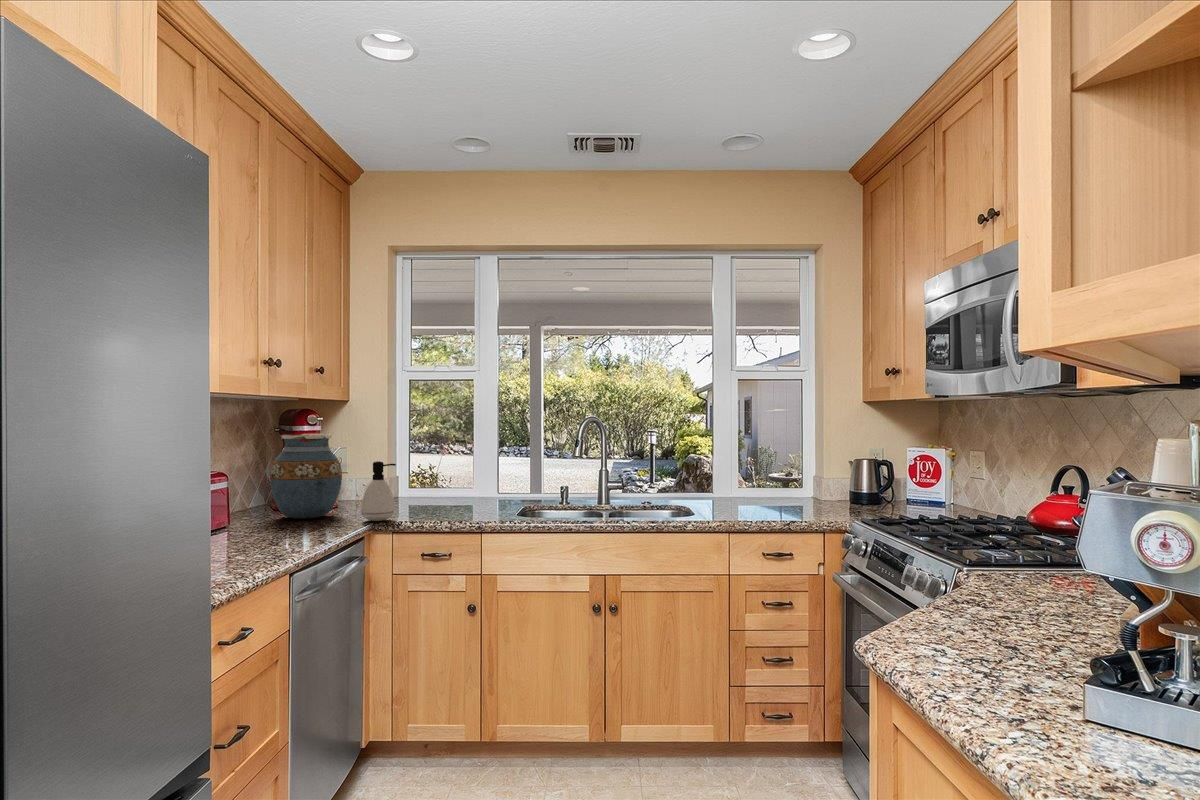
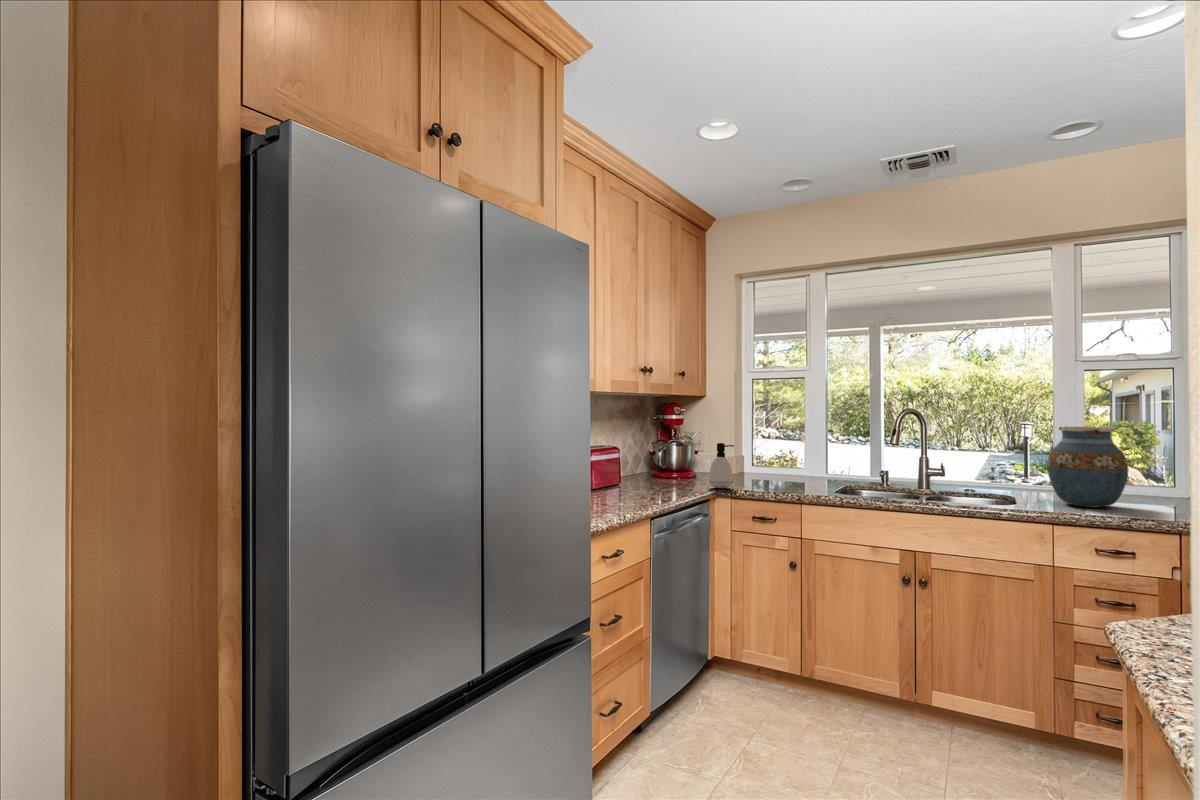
vase: present [270,434,342,519] -> present [1047,426,1128,507]

